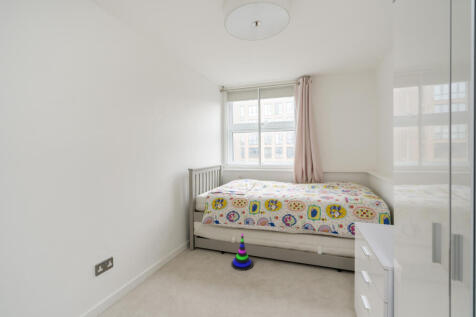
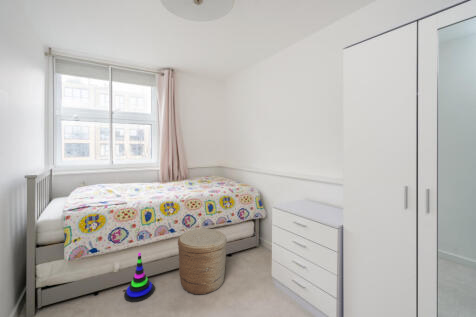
woven basket: none [267,229,314,293] -> present [178,229,227,295]

